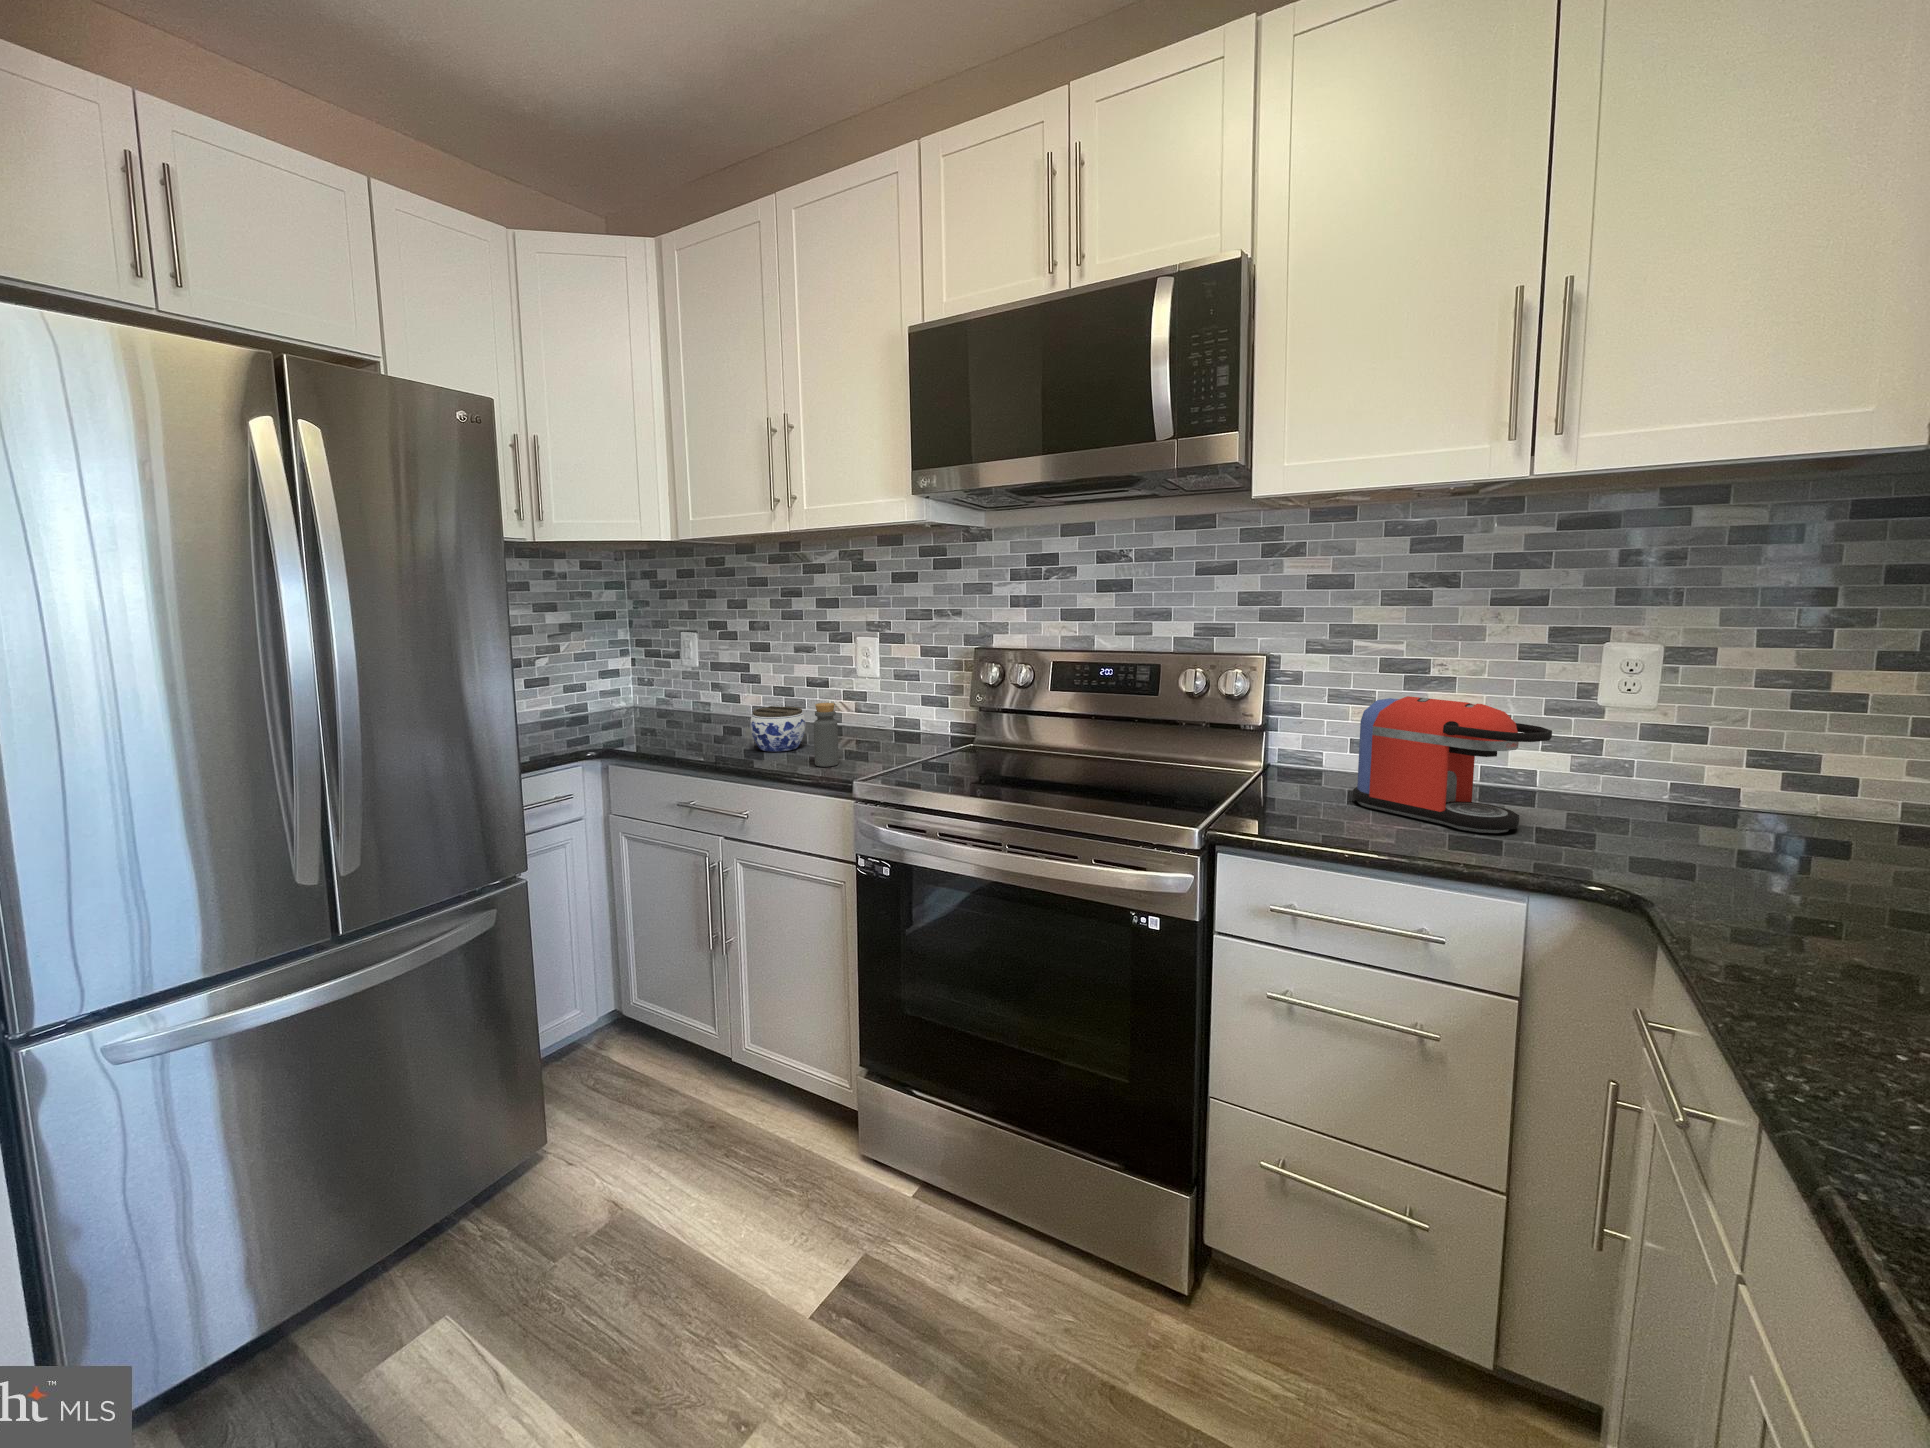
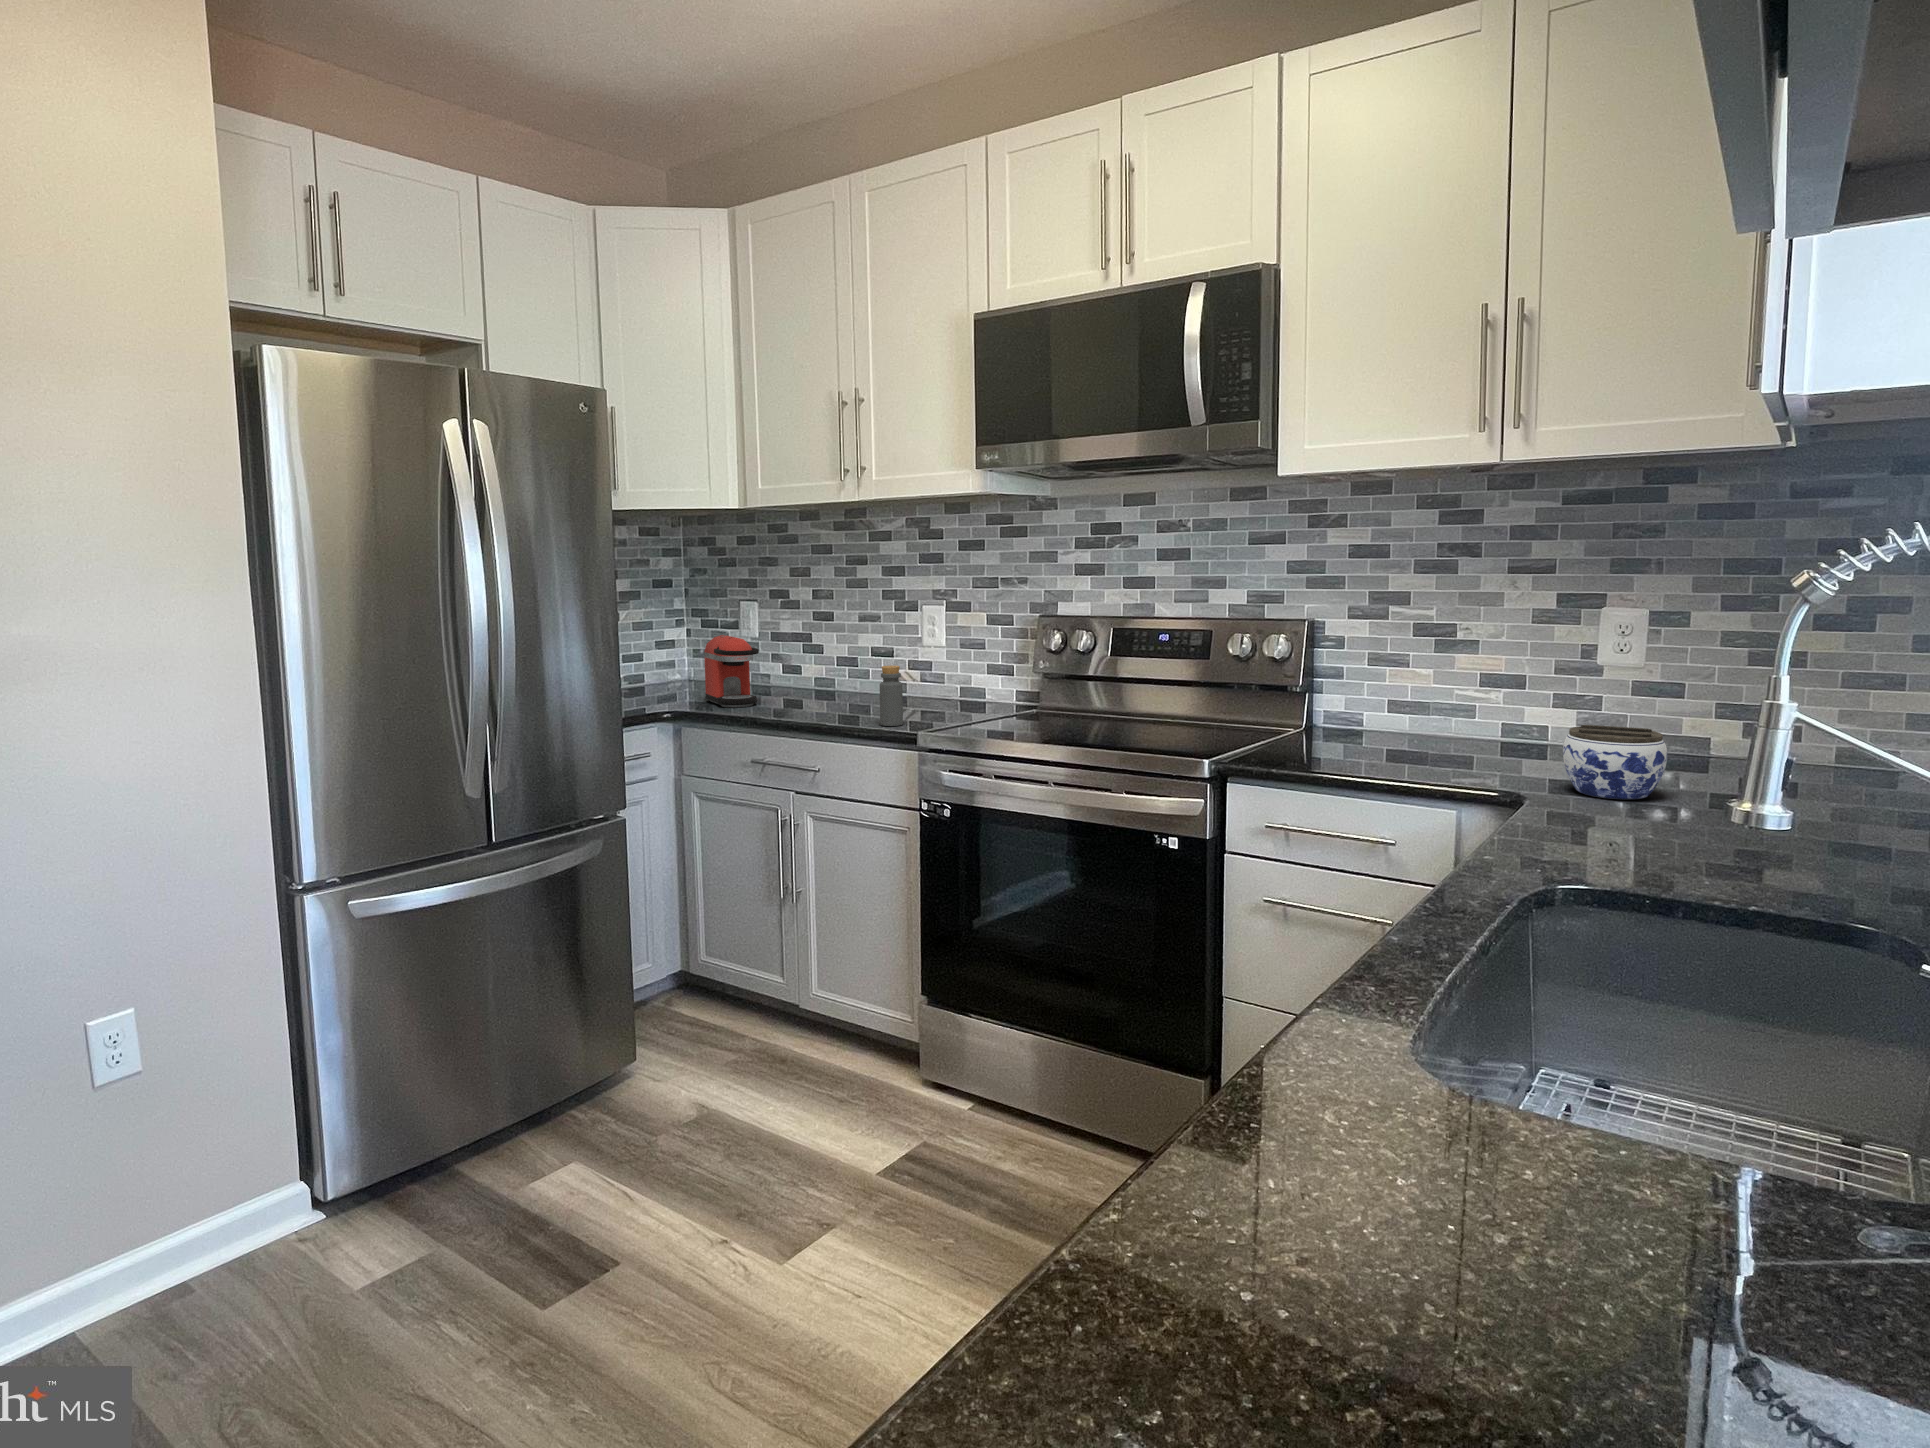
coffee maker: present [1353,696,1552,833] -> present [704,635,759,708]
jar: present [750,706,805,752] -> present [1563,725,1667,799]

